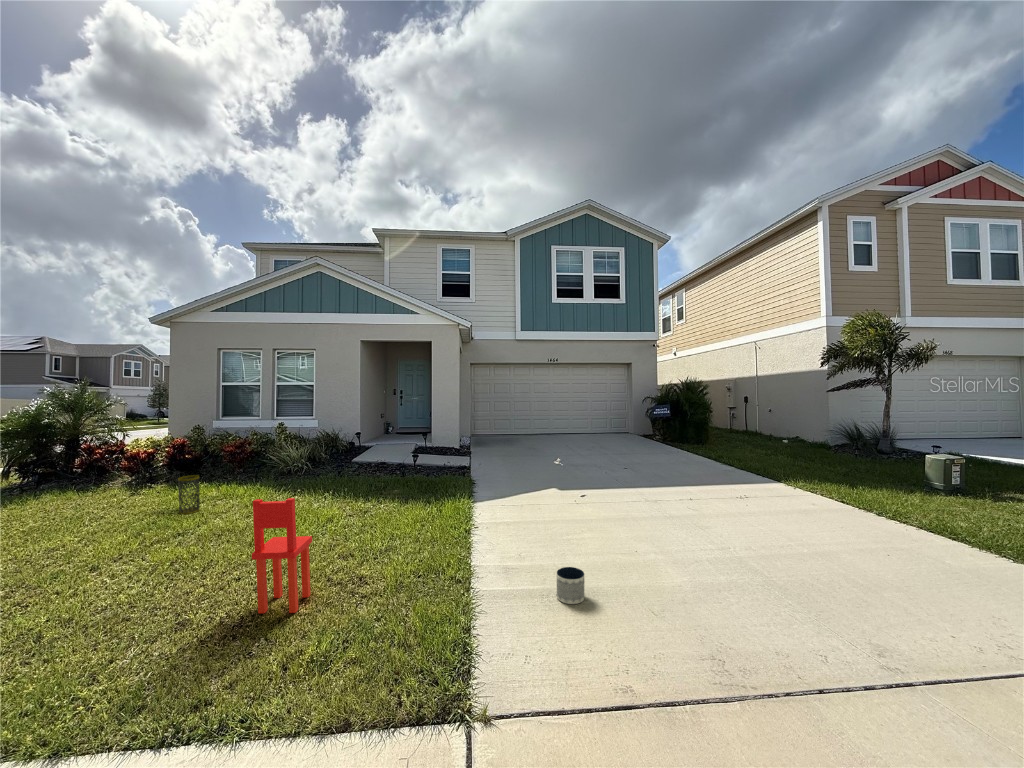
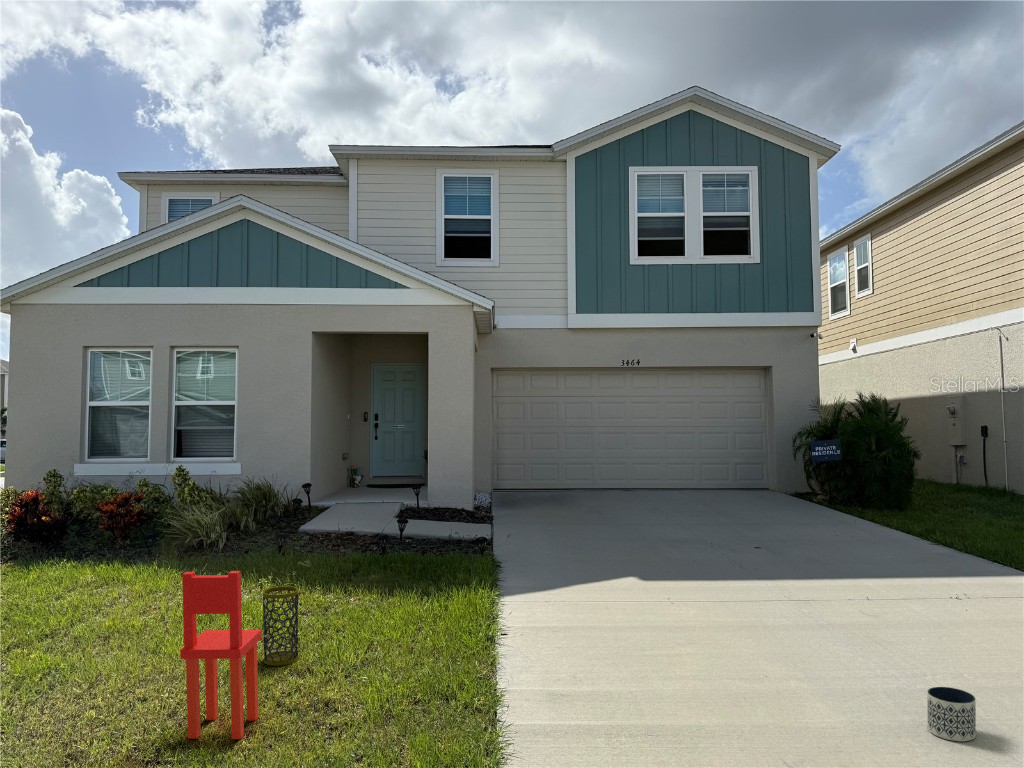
trash can: present [178,475,200,514] -> present [263,586,298,666]
planter: present [557,567,585,604] -> present [927,687,976,741]

